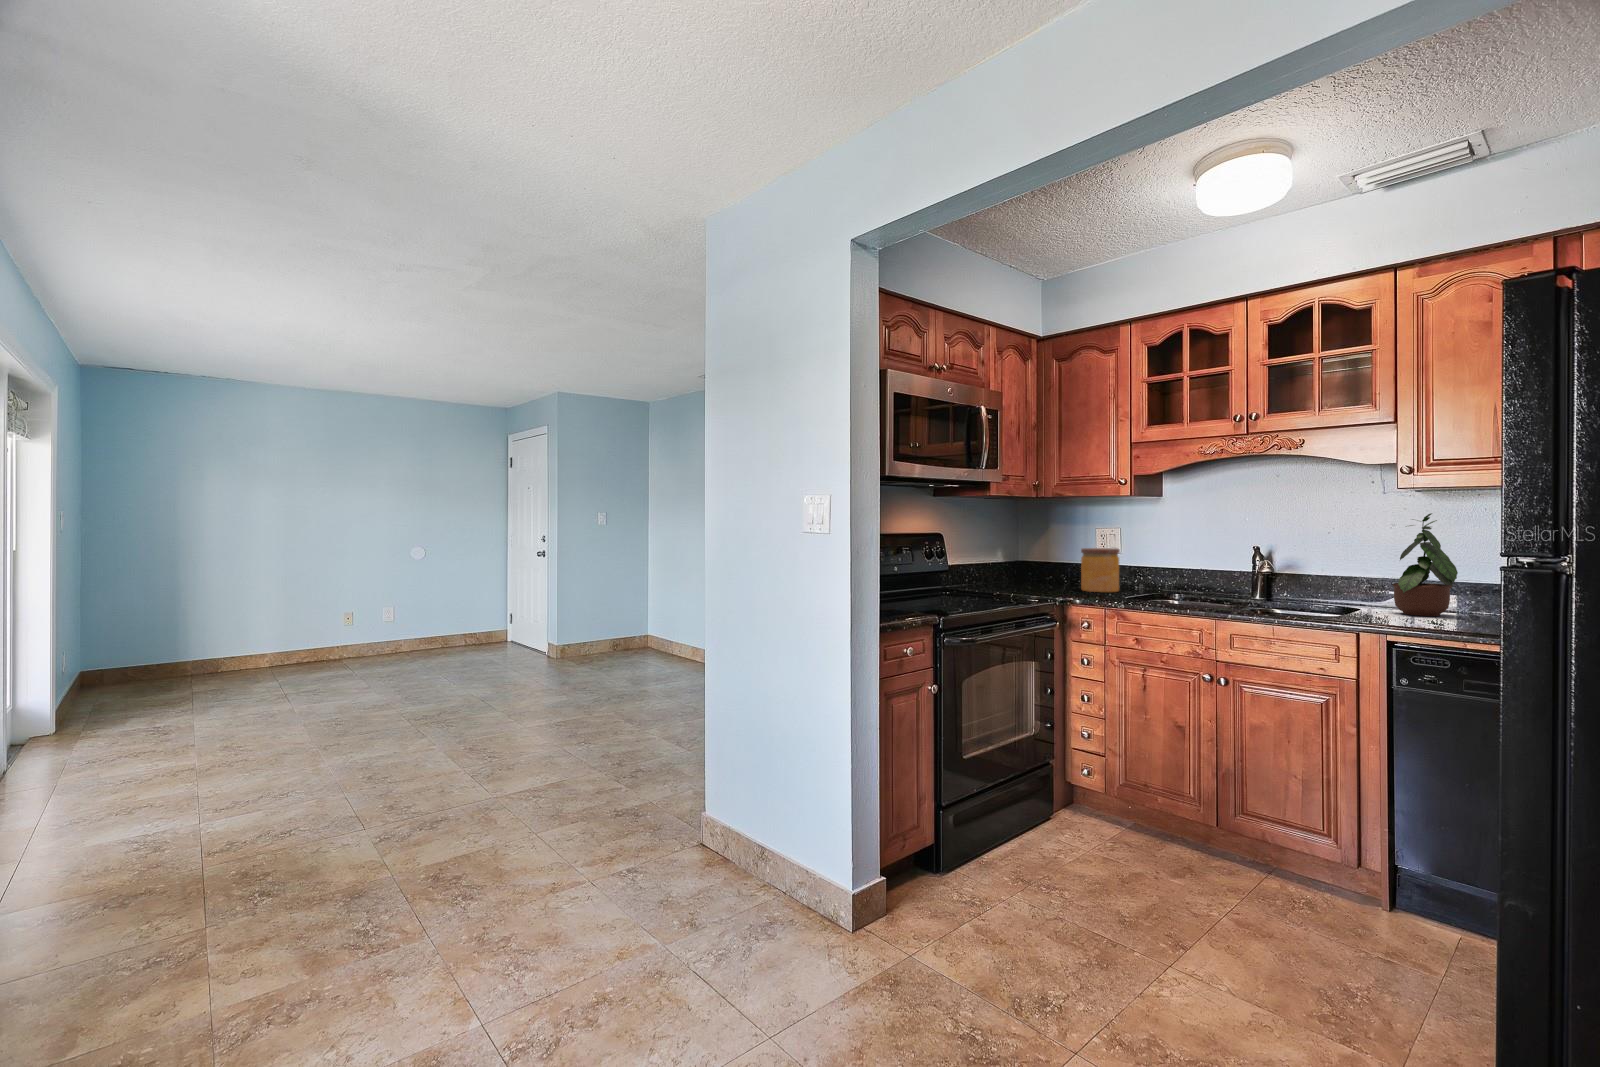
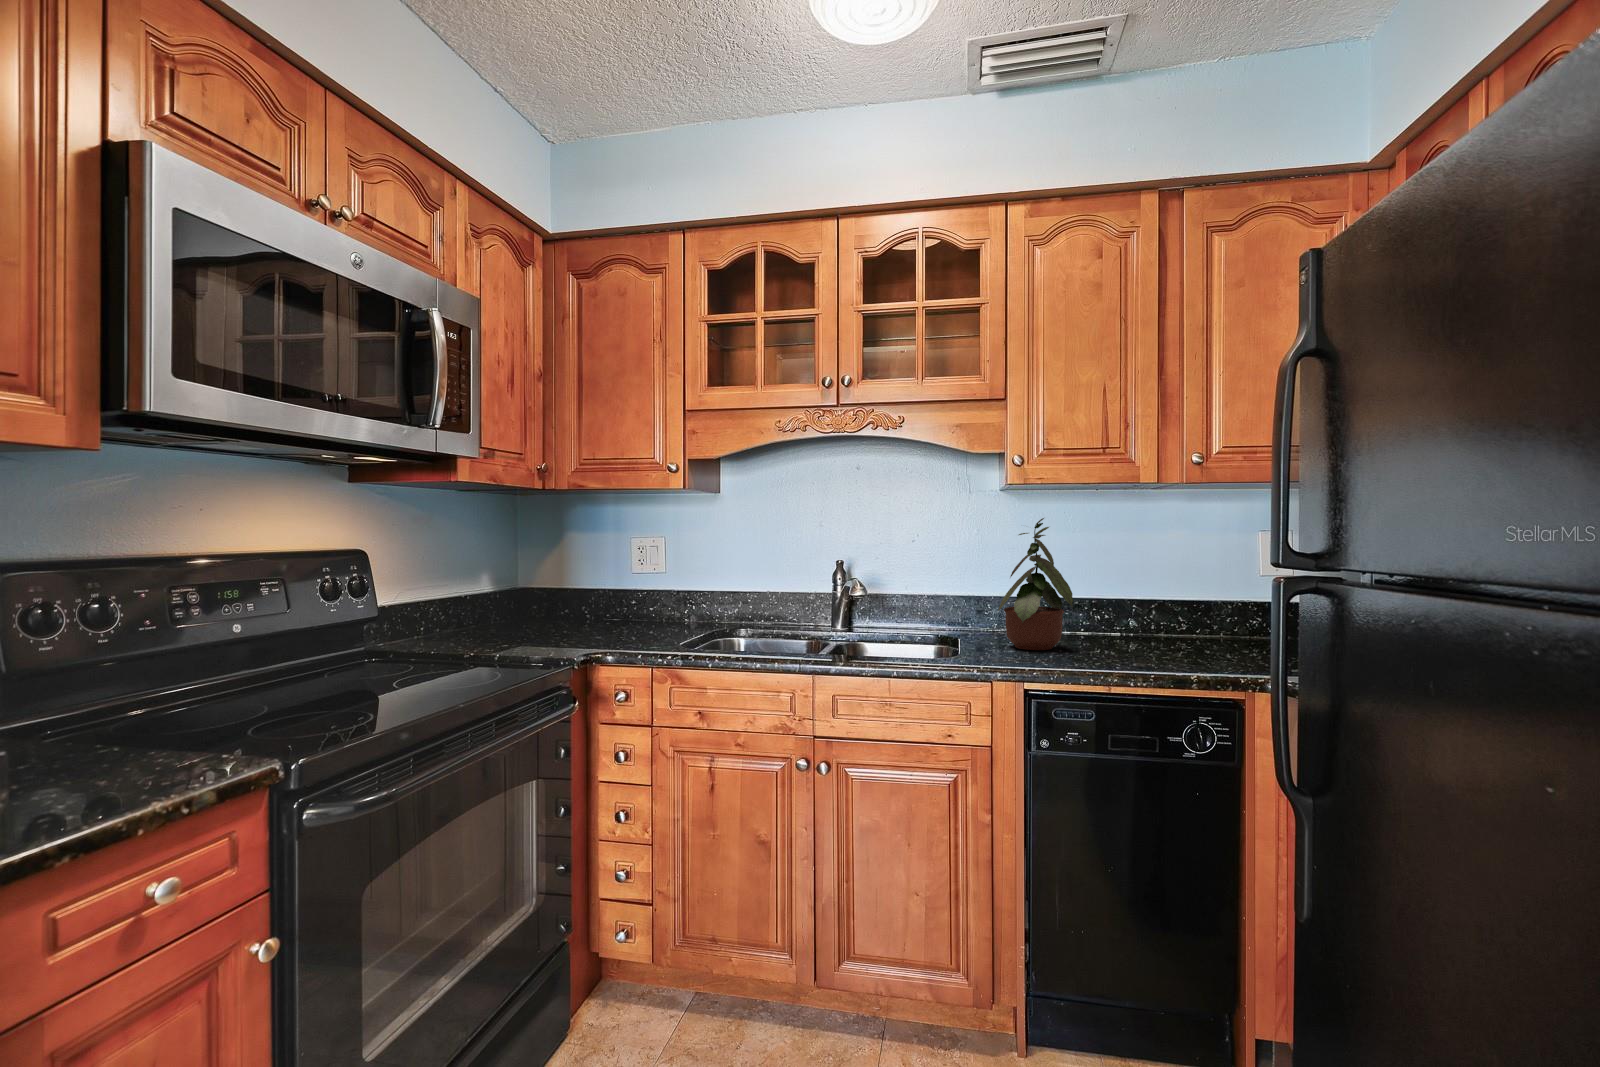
jar: present [1081,548,1120,592] -> none [612,566,667,634]

